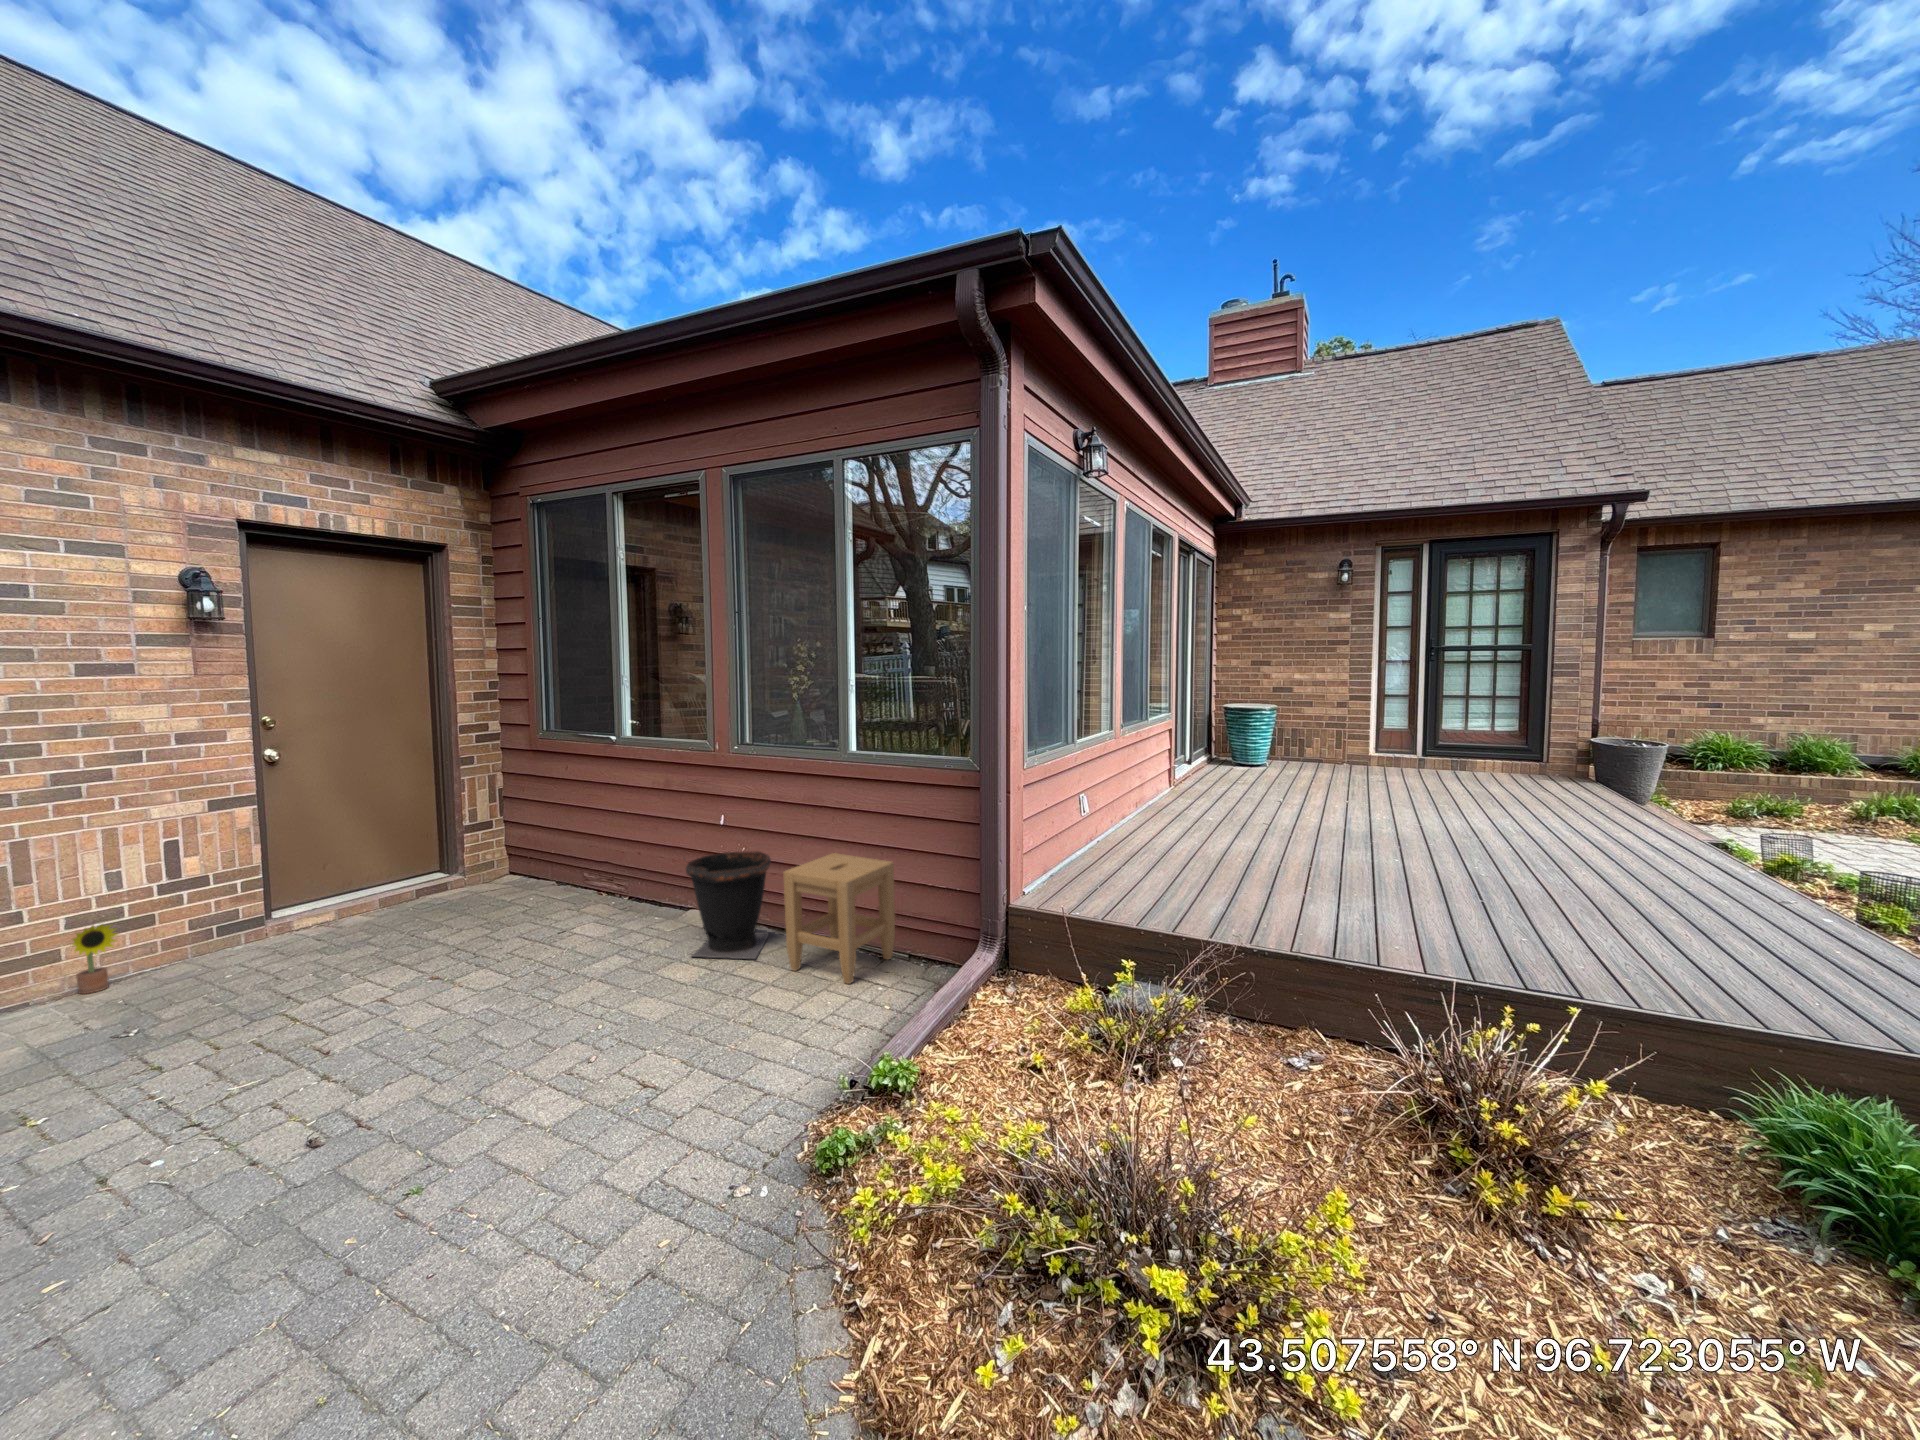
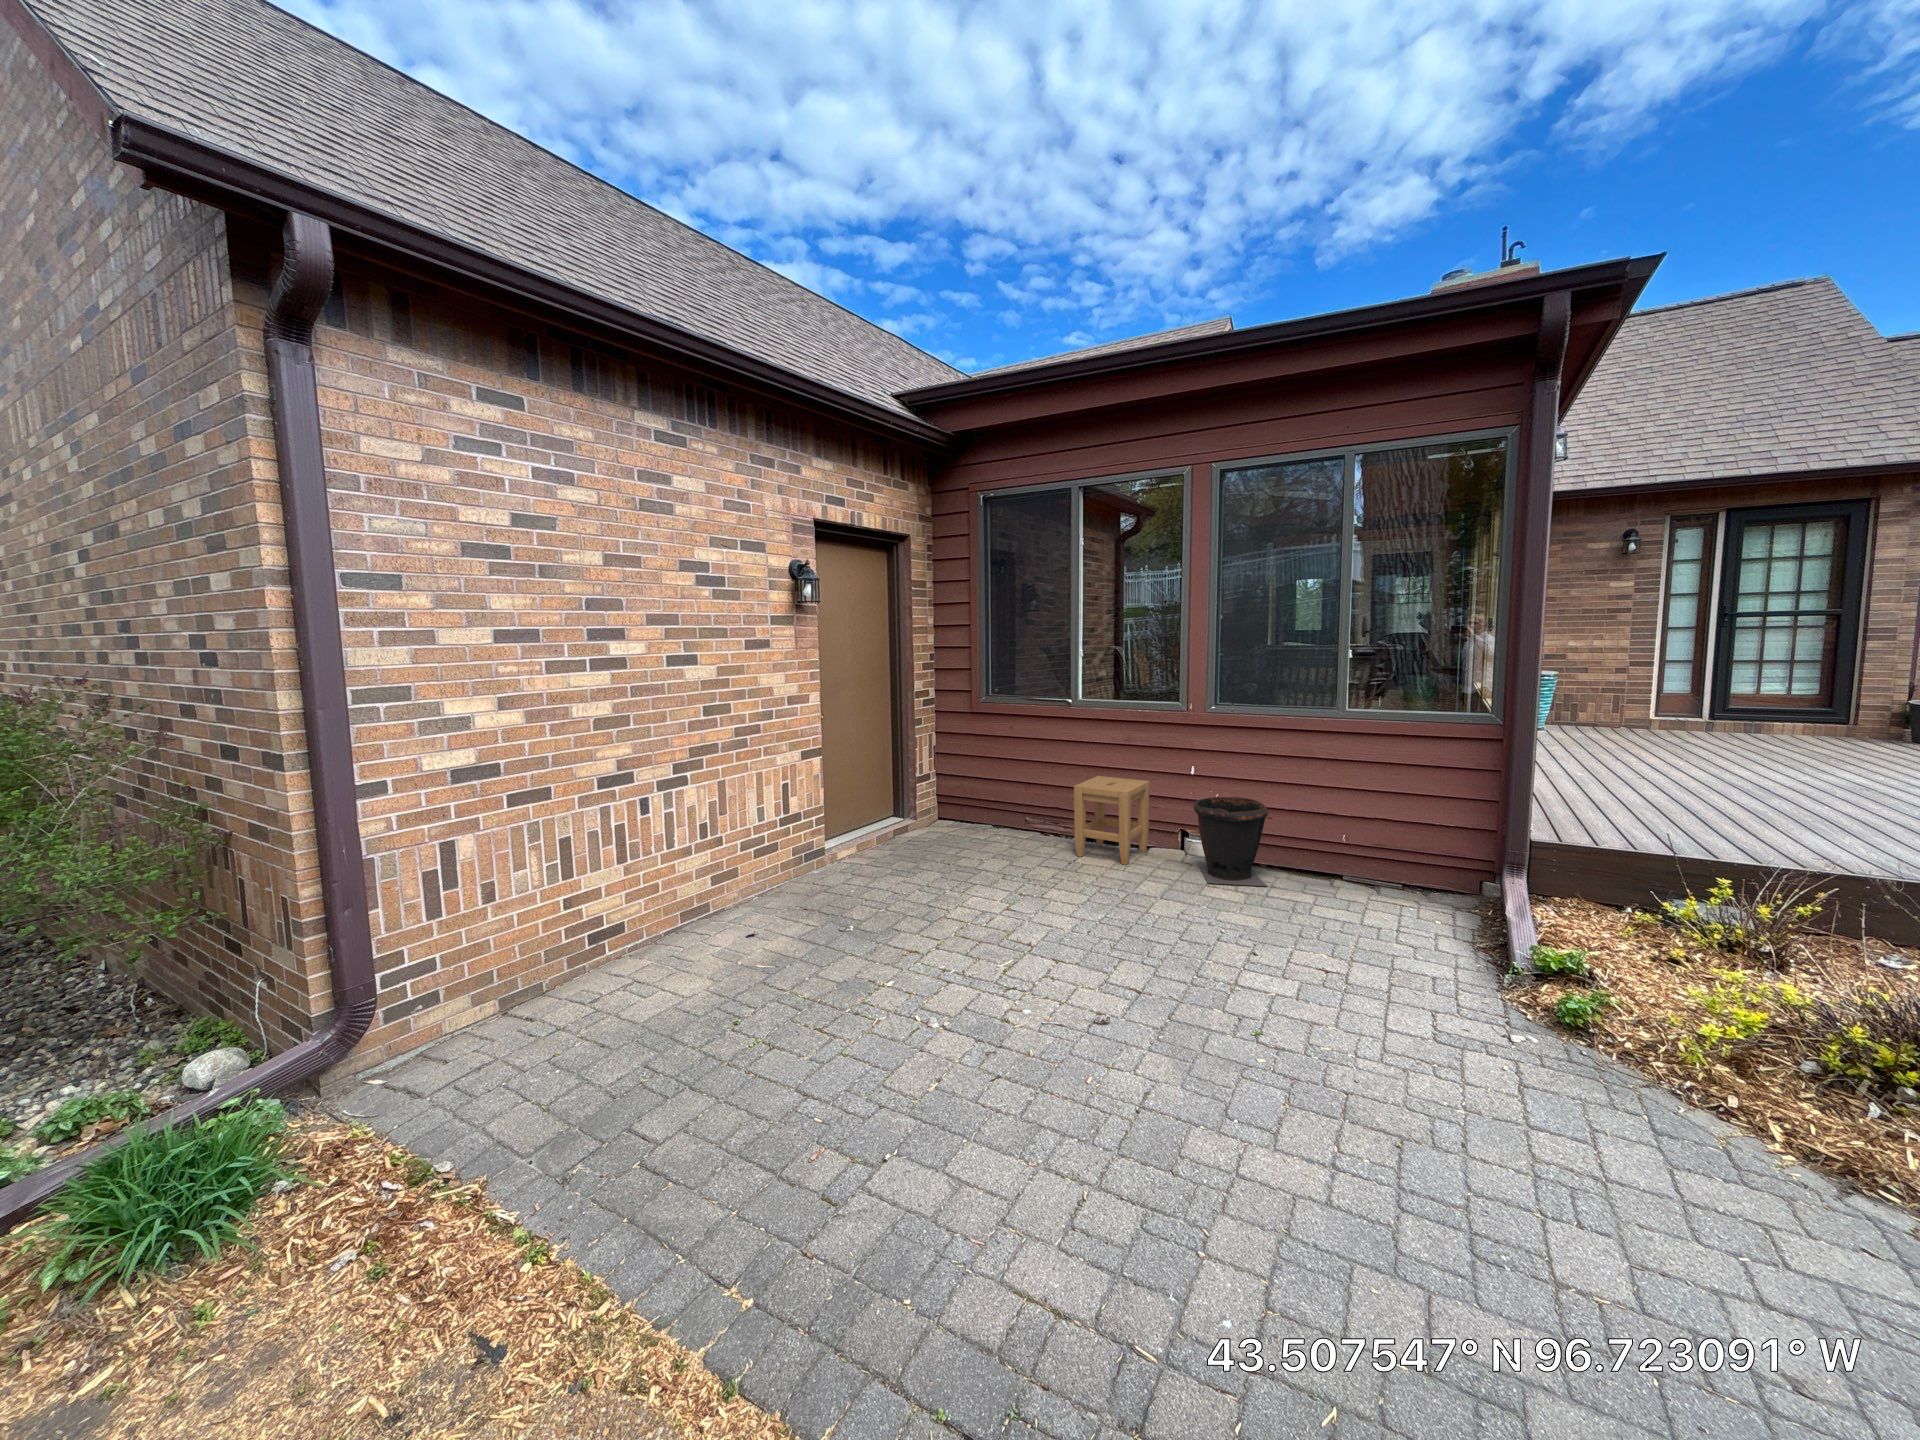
stool: present [784,853,895,984] -> present [1074,776,1149,865]
decorative plant: present [72,924,118,994] -> none [750,845,778,899]

